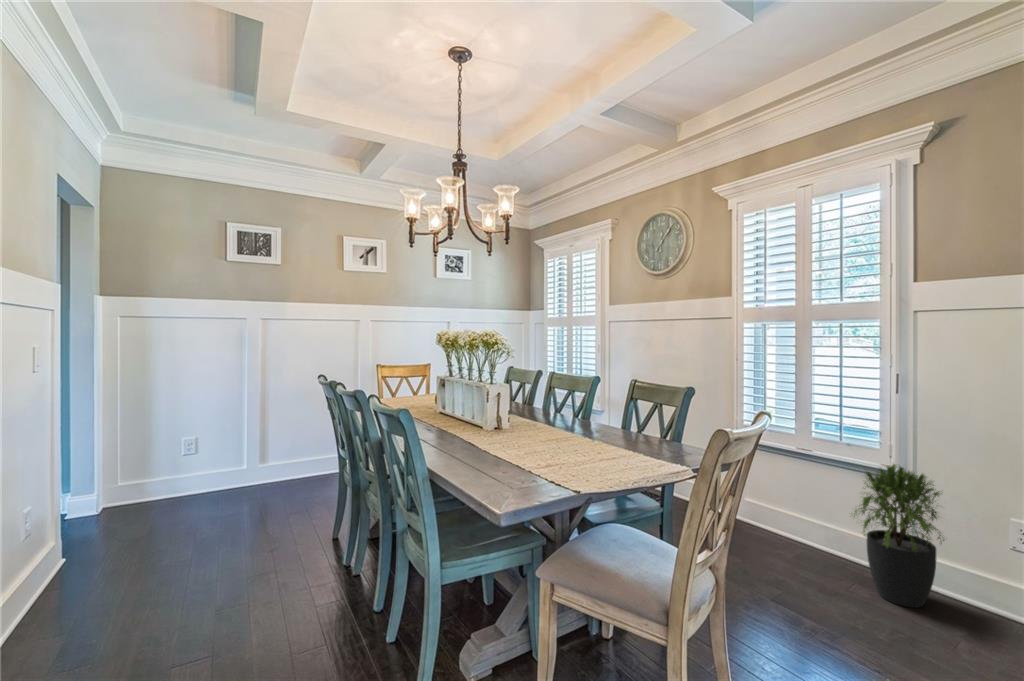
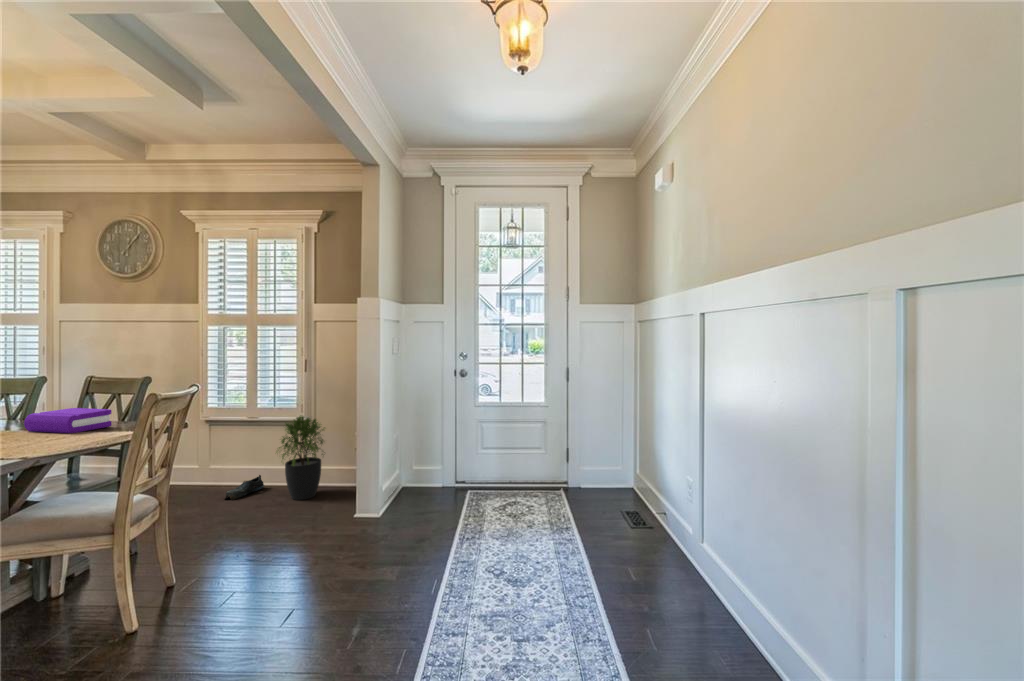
book: none [584,418,659,451] -> present [24,408,112,433]
shoe: none [770,534,823,562] -> present [225,475,264,500]

